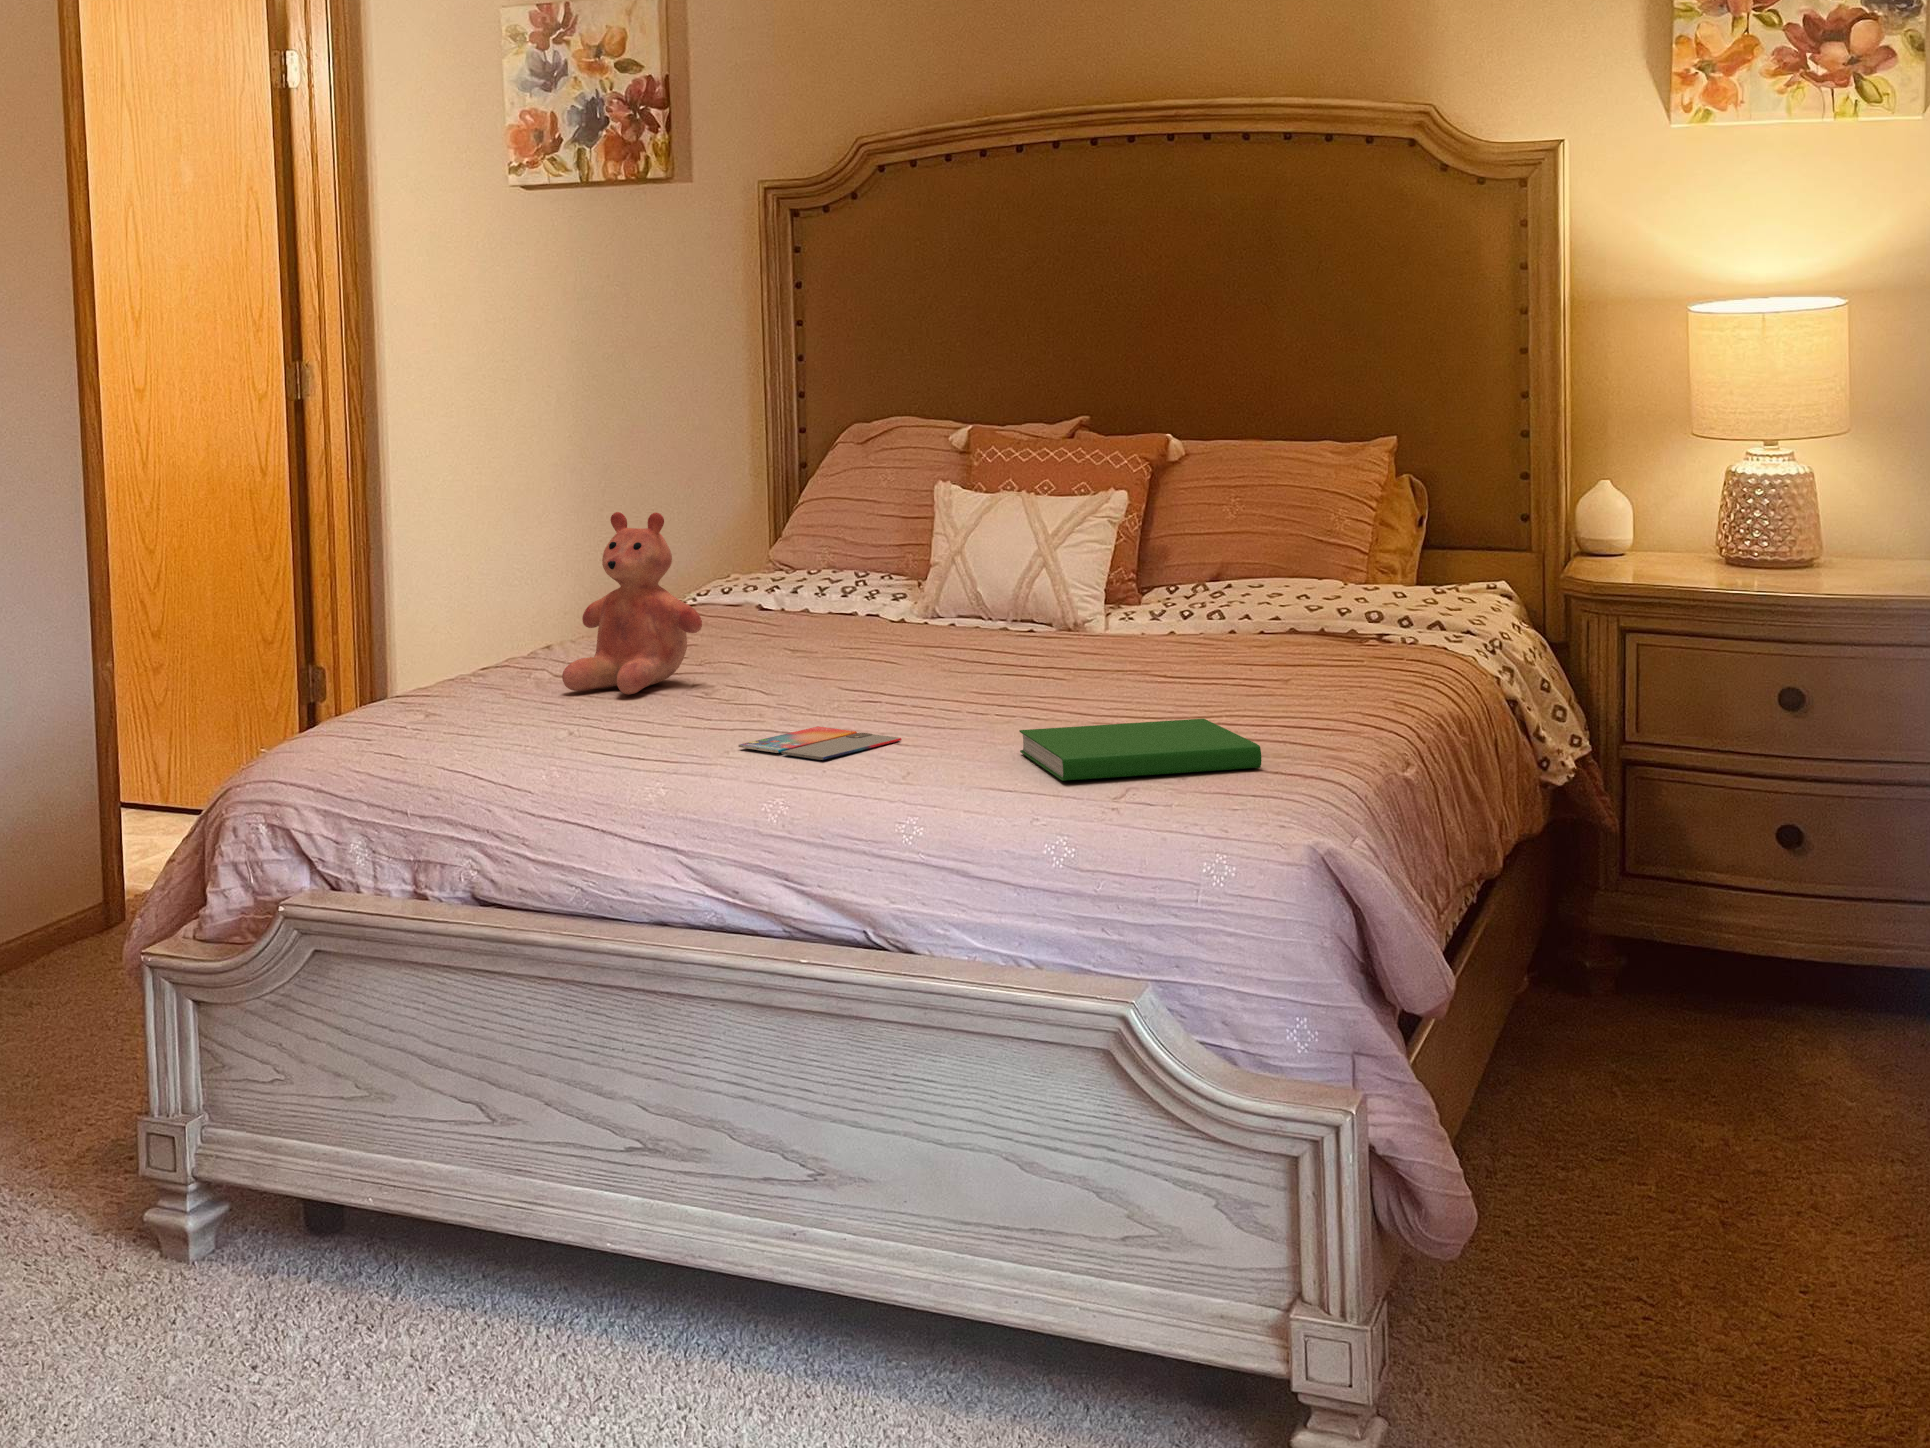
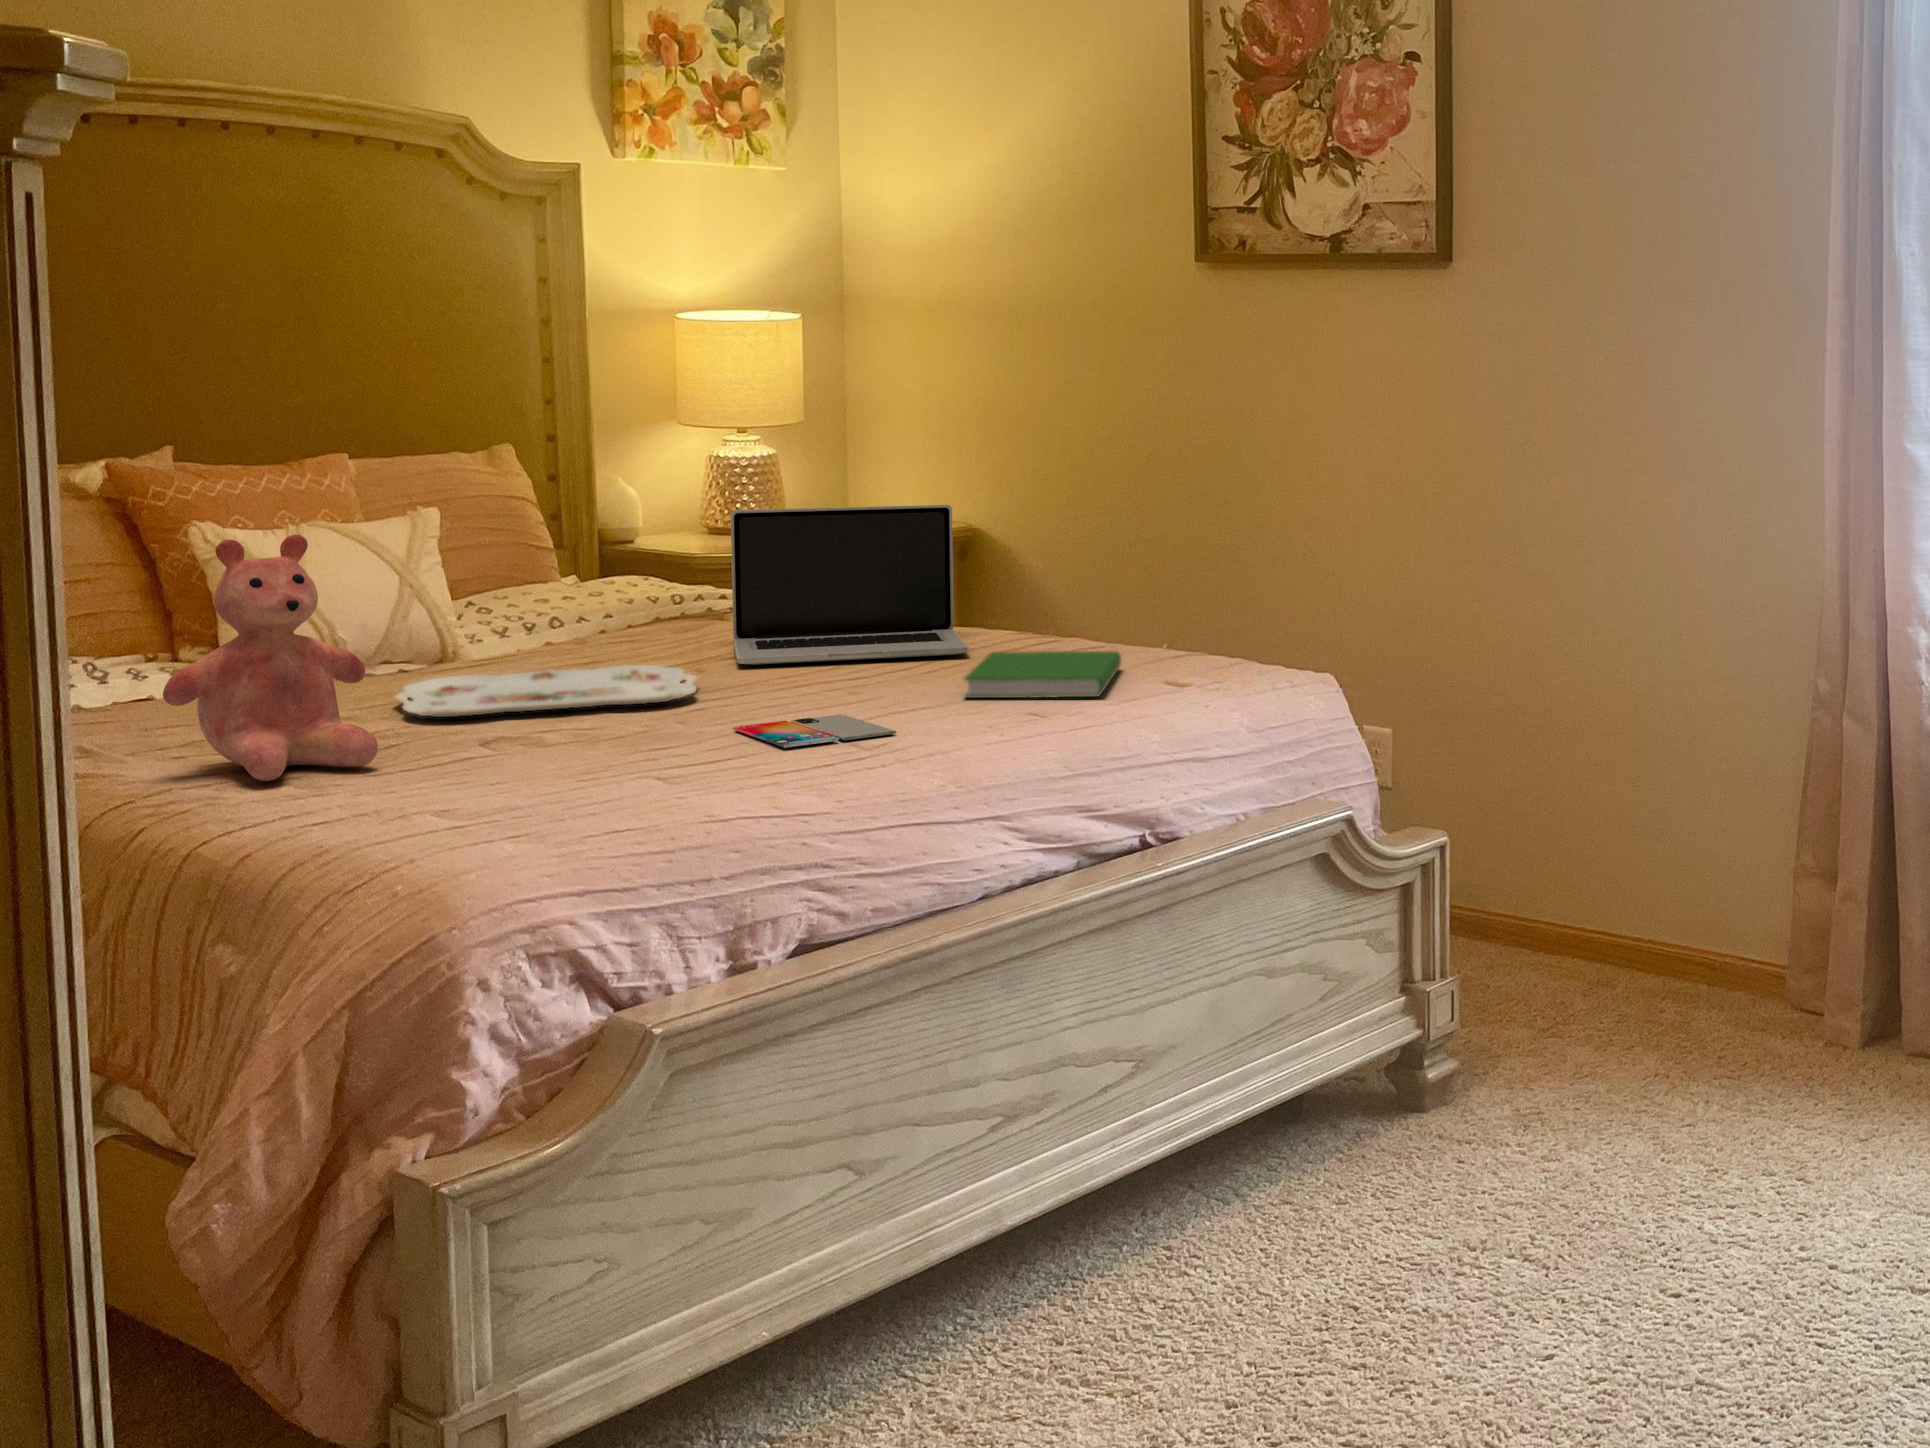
laptop: none [1117,531,1393,719] -> present [731,505,969,665]
serving tray: none [802,652,1068,701] -> present [394,665,698,717]

